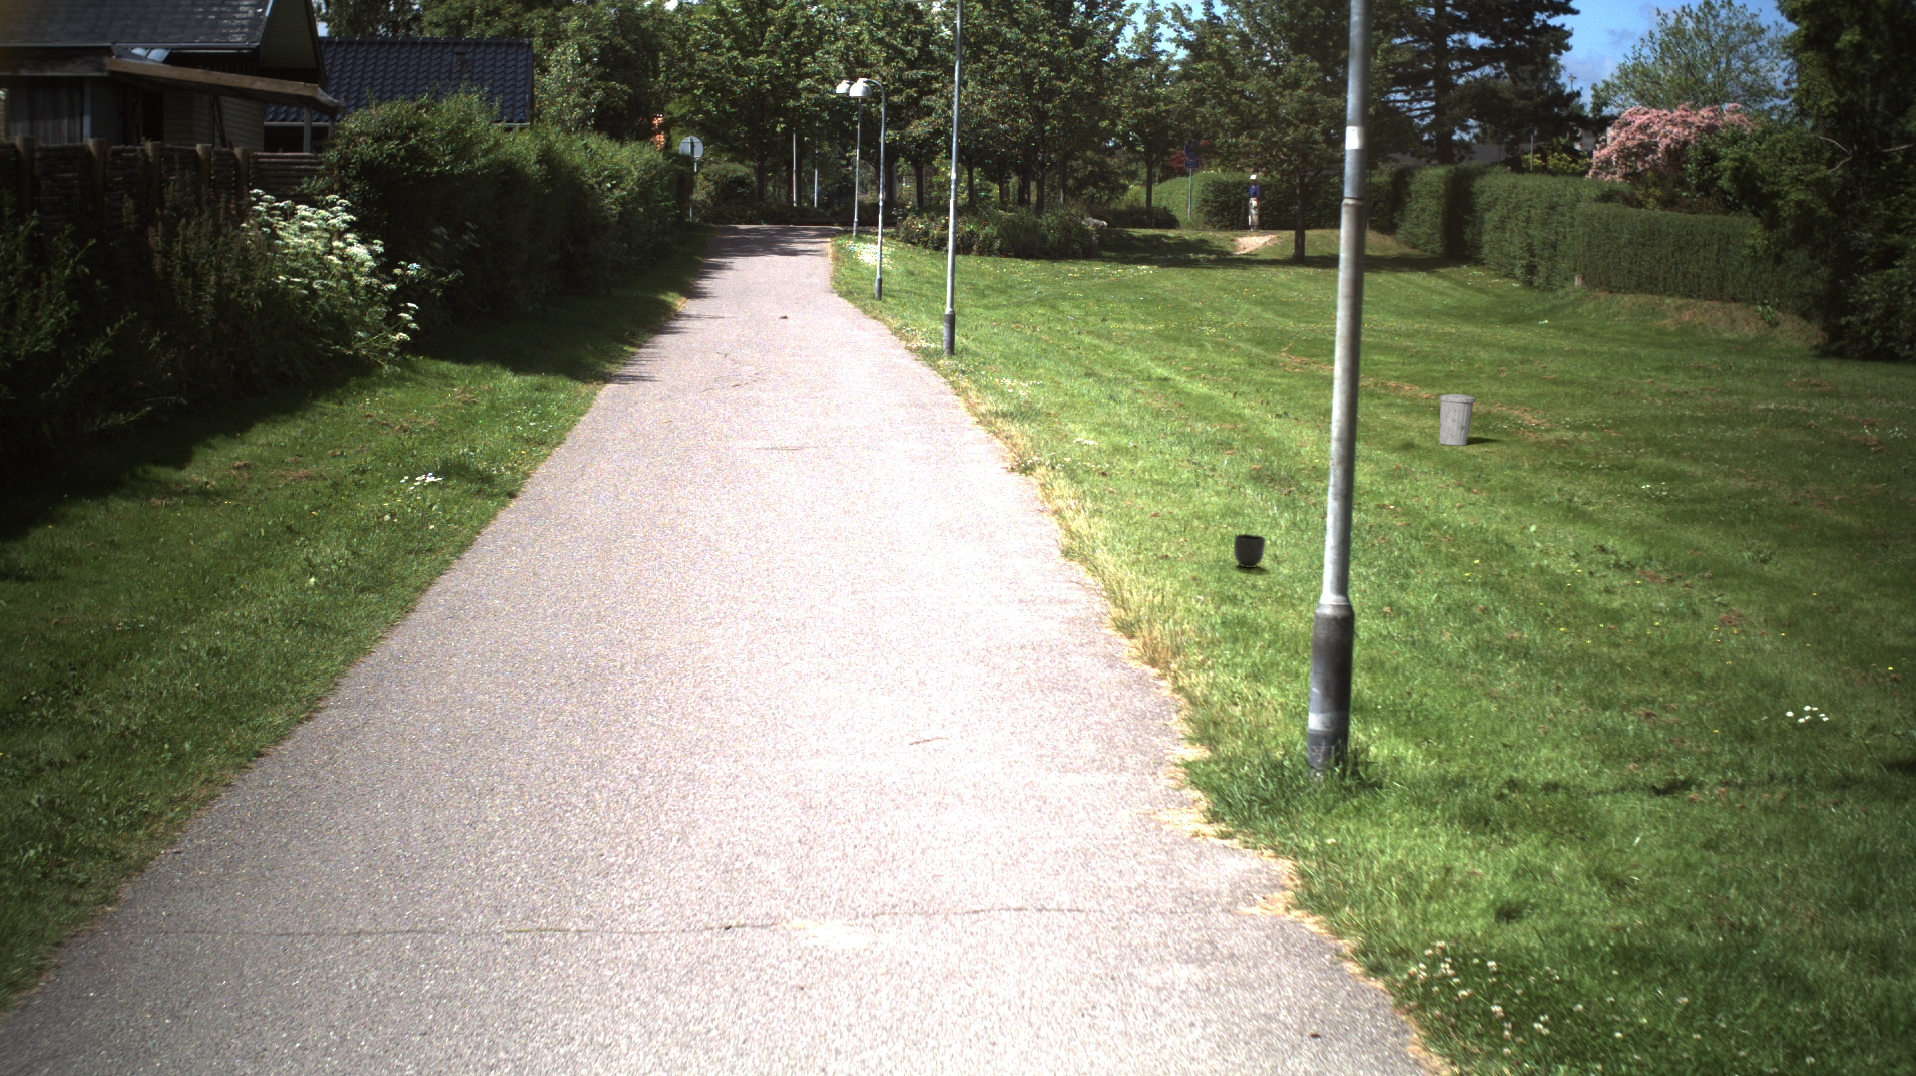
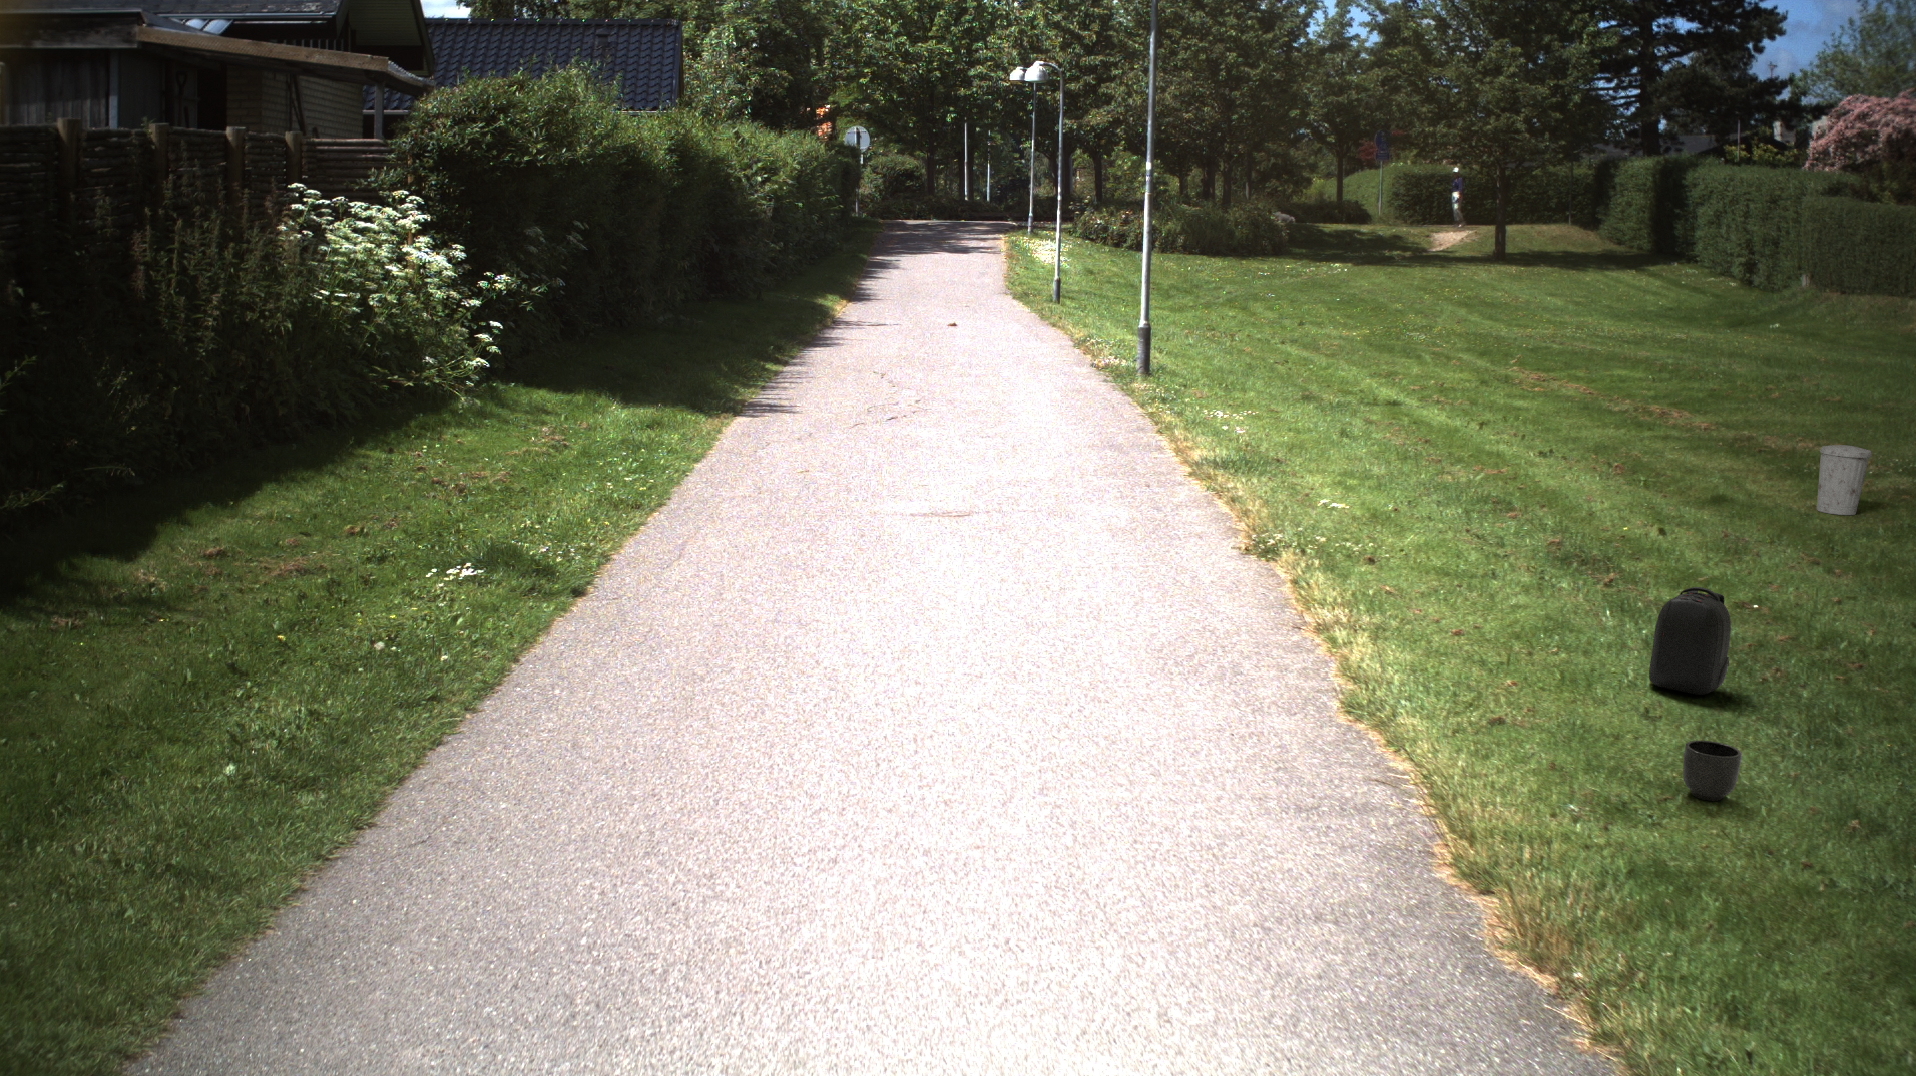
backpack: none [1246,460,1295,528] -> present [1649,587,1731,695]

